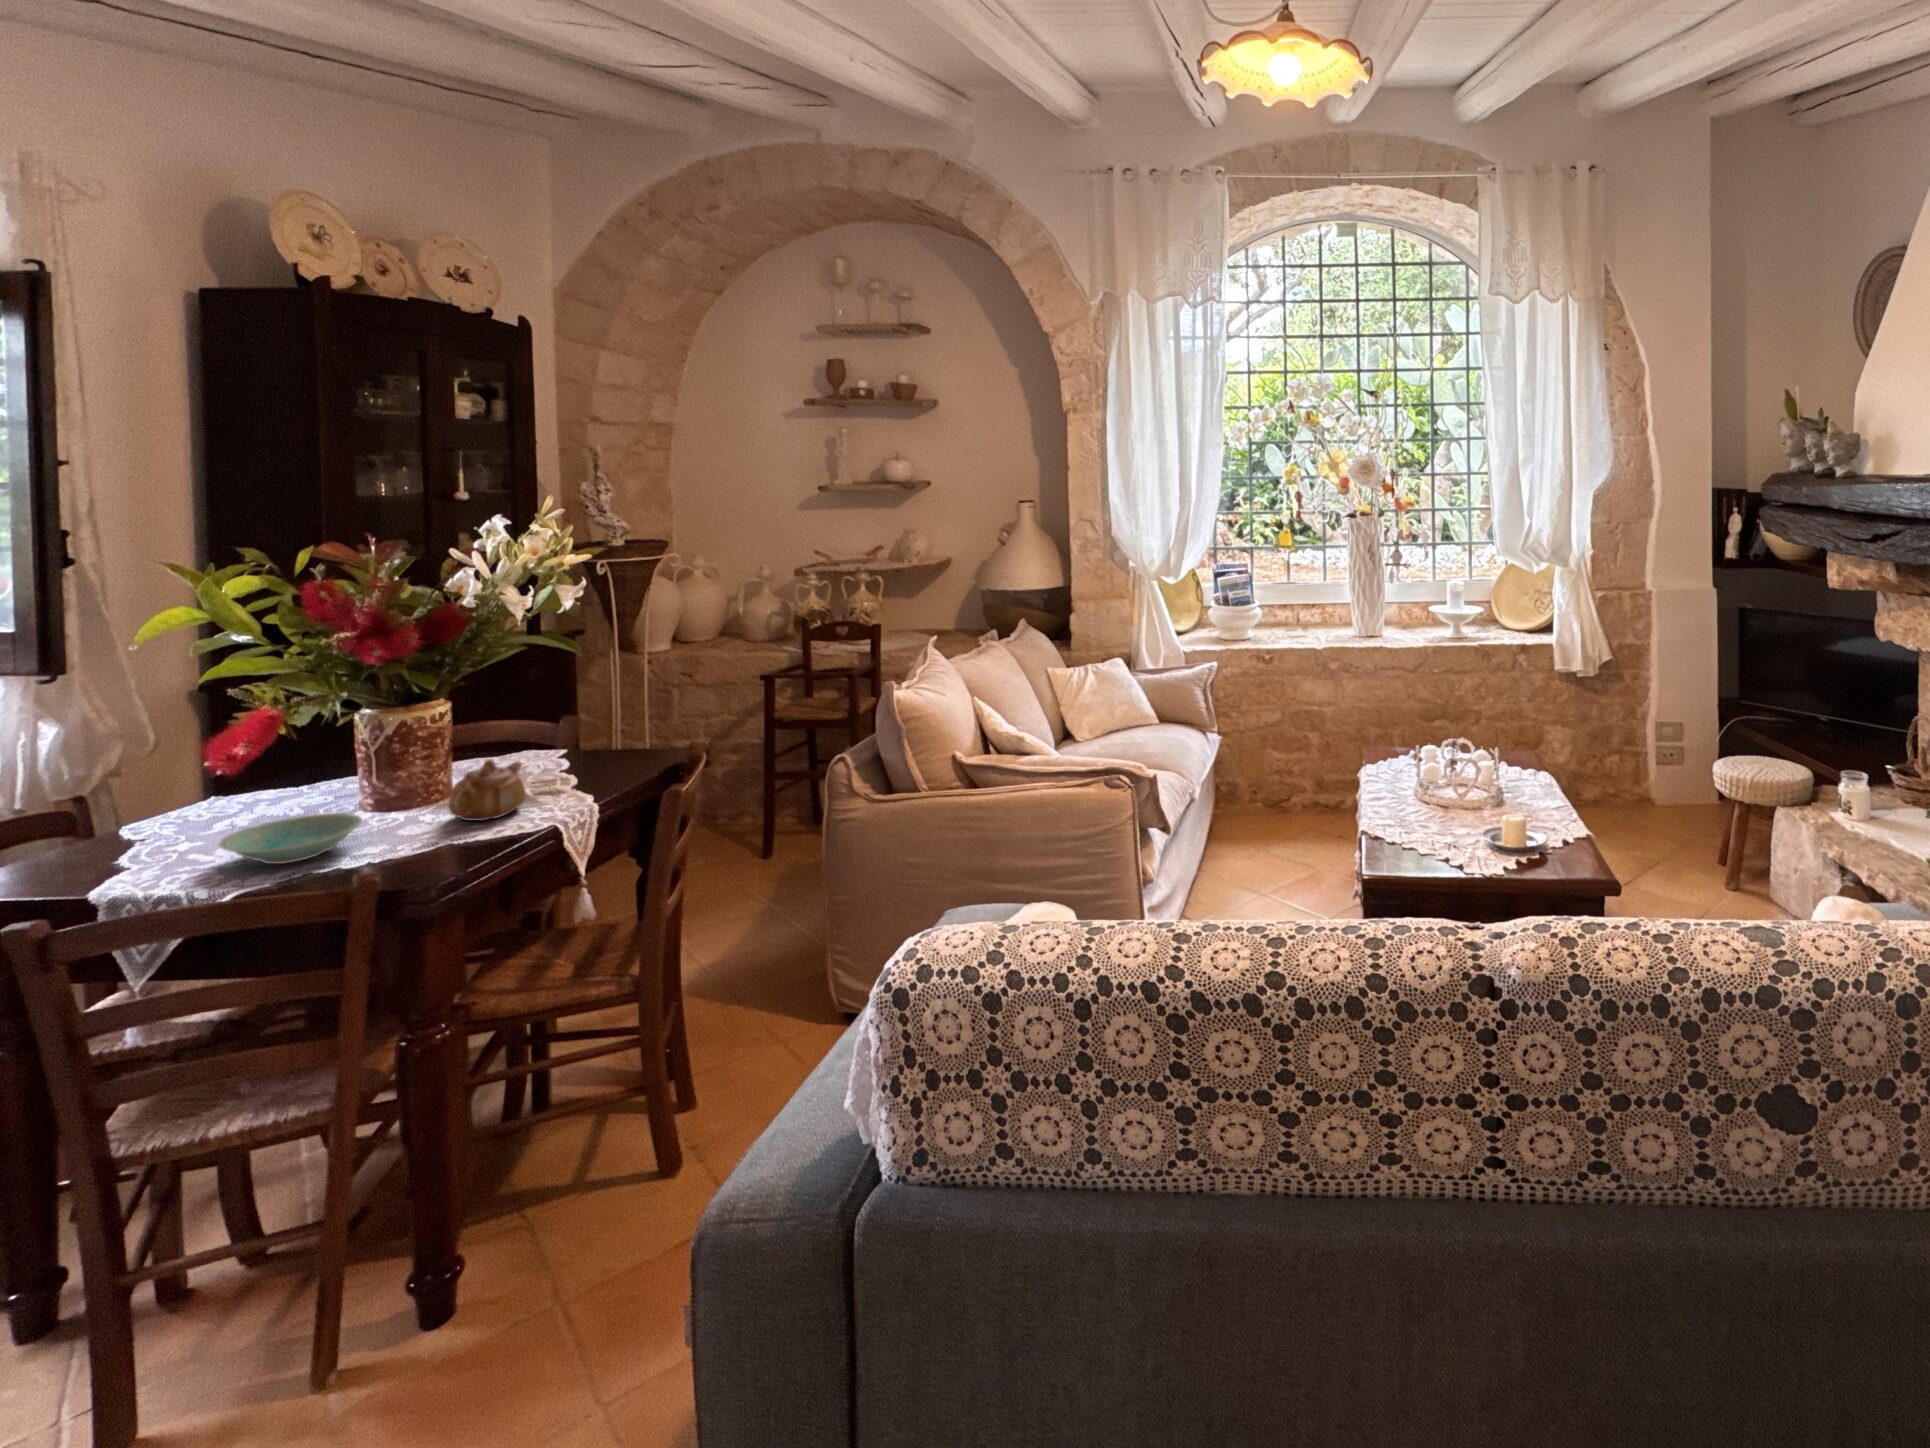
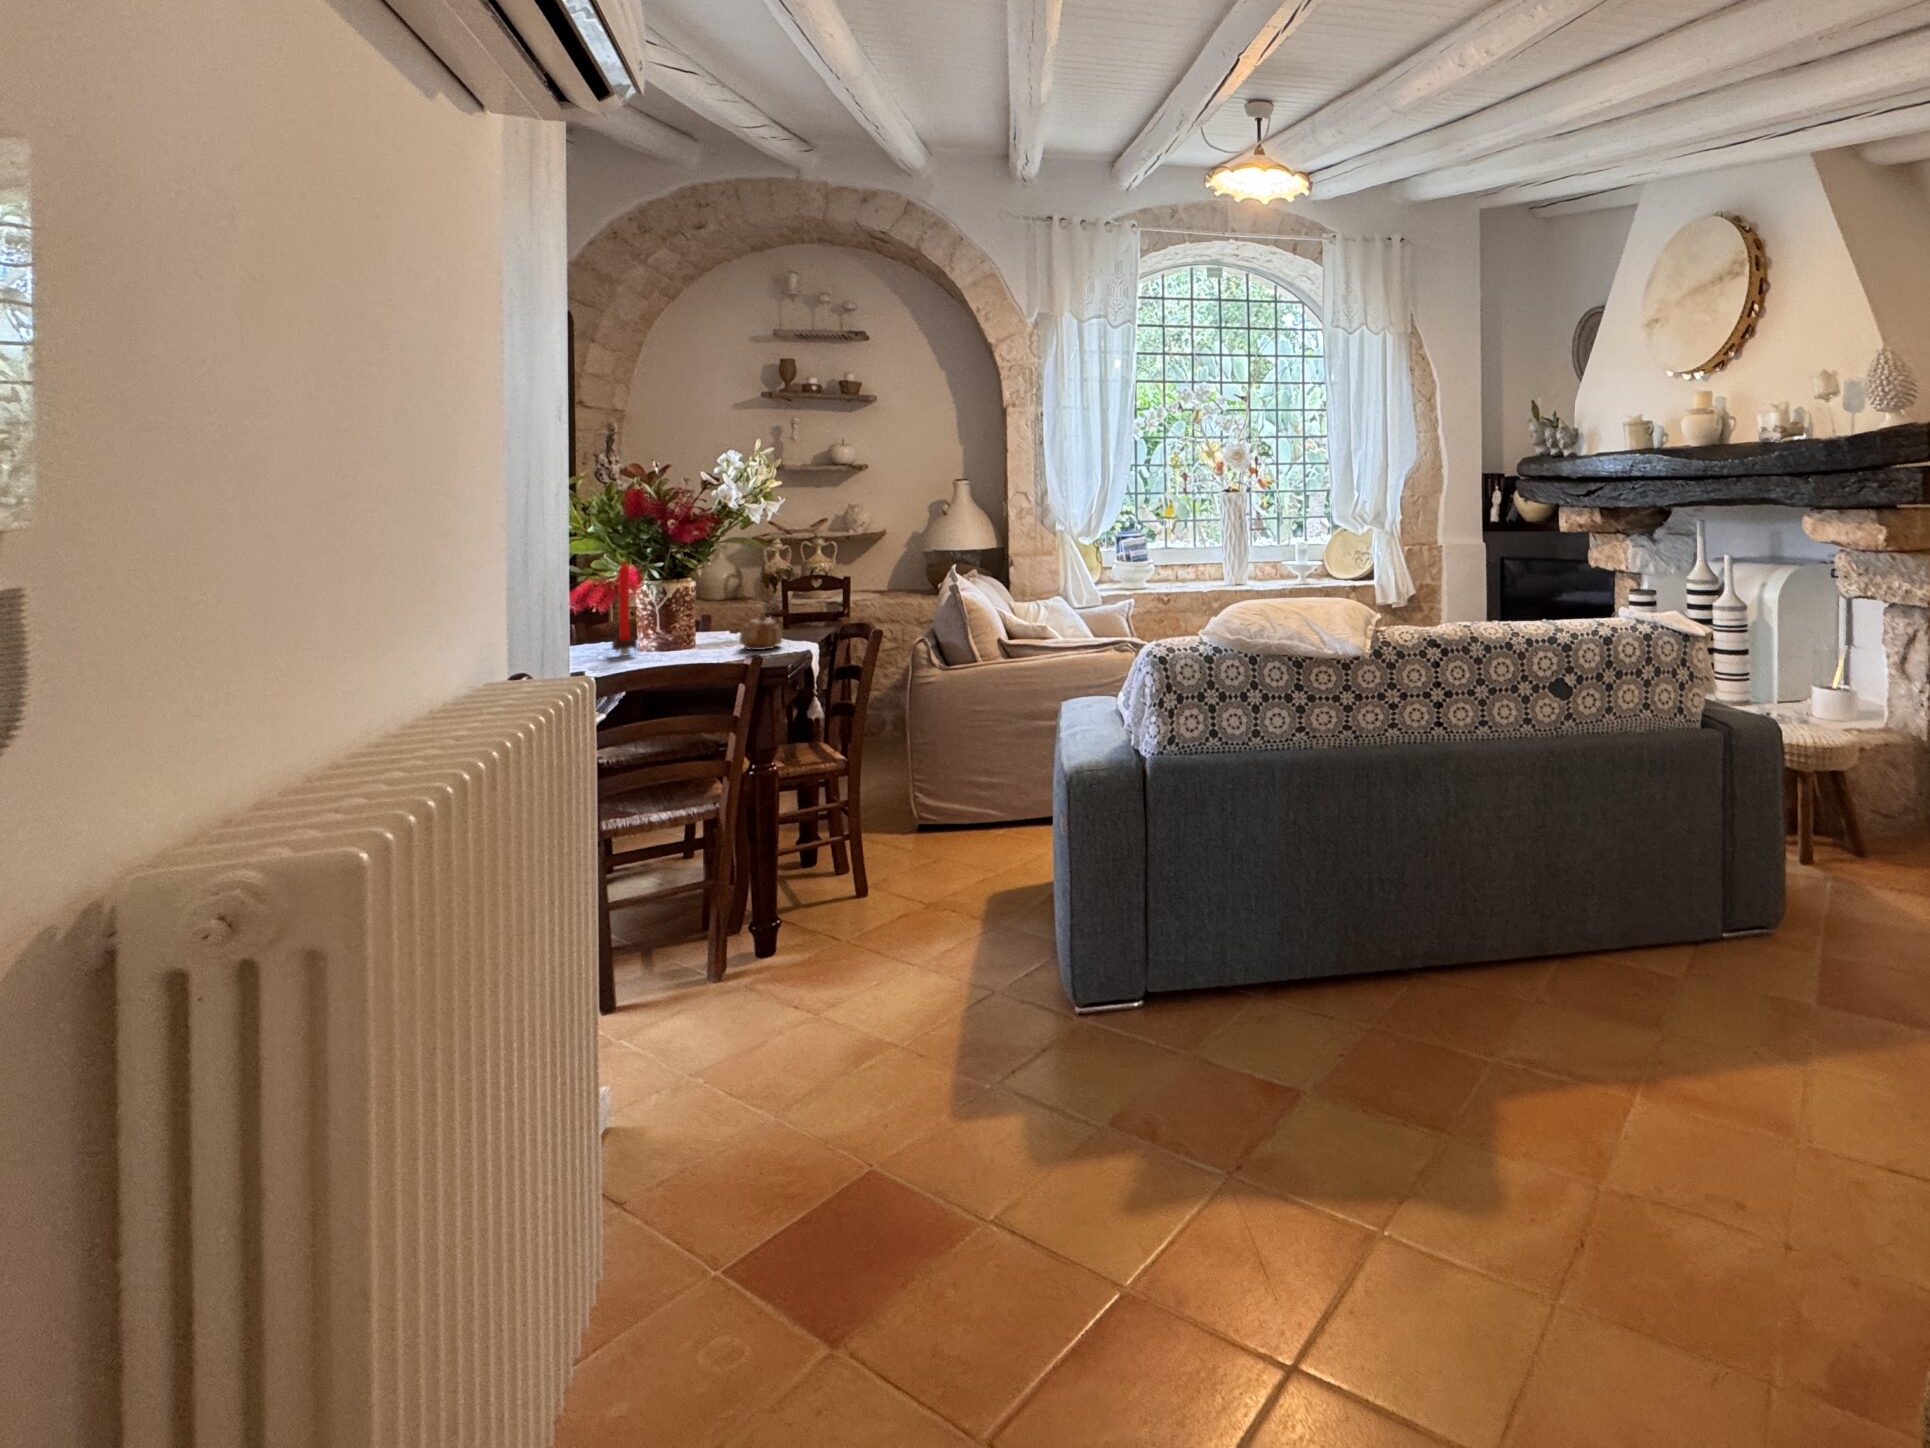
candle: none [257,683,303,827] -> present [612,561,637,656]
bowl: present [219,813,362,864] -> none [626,642,705,666]

